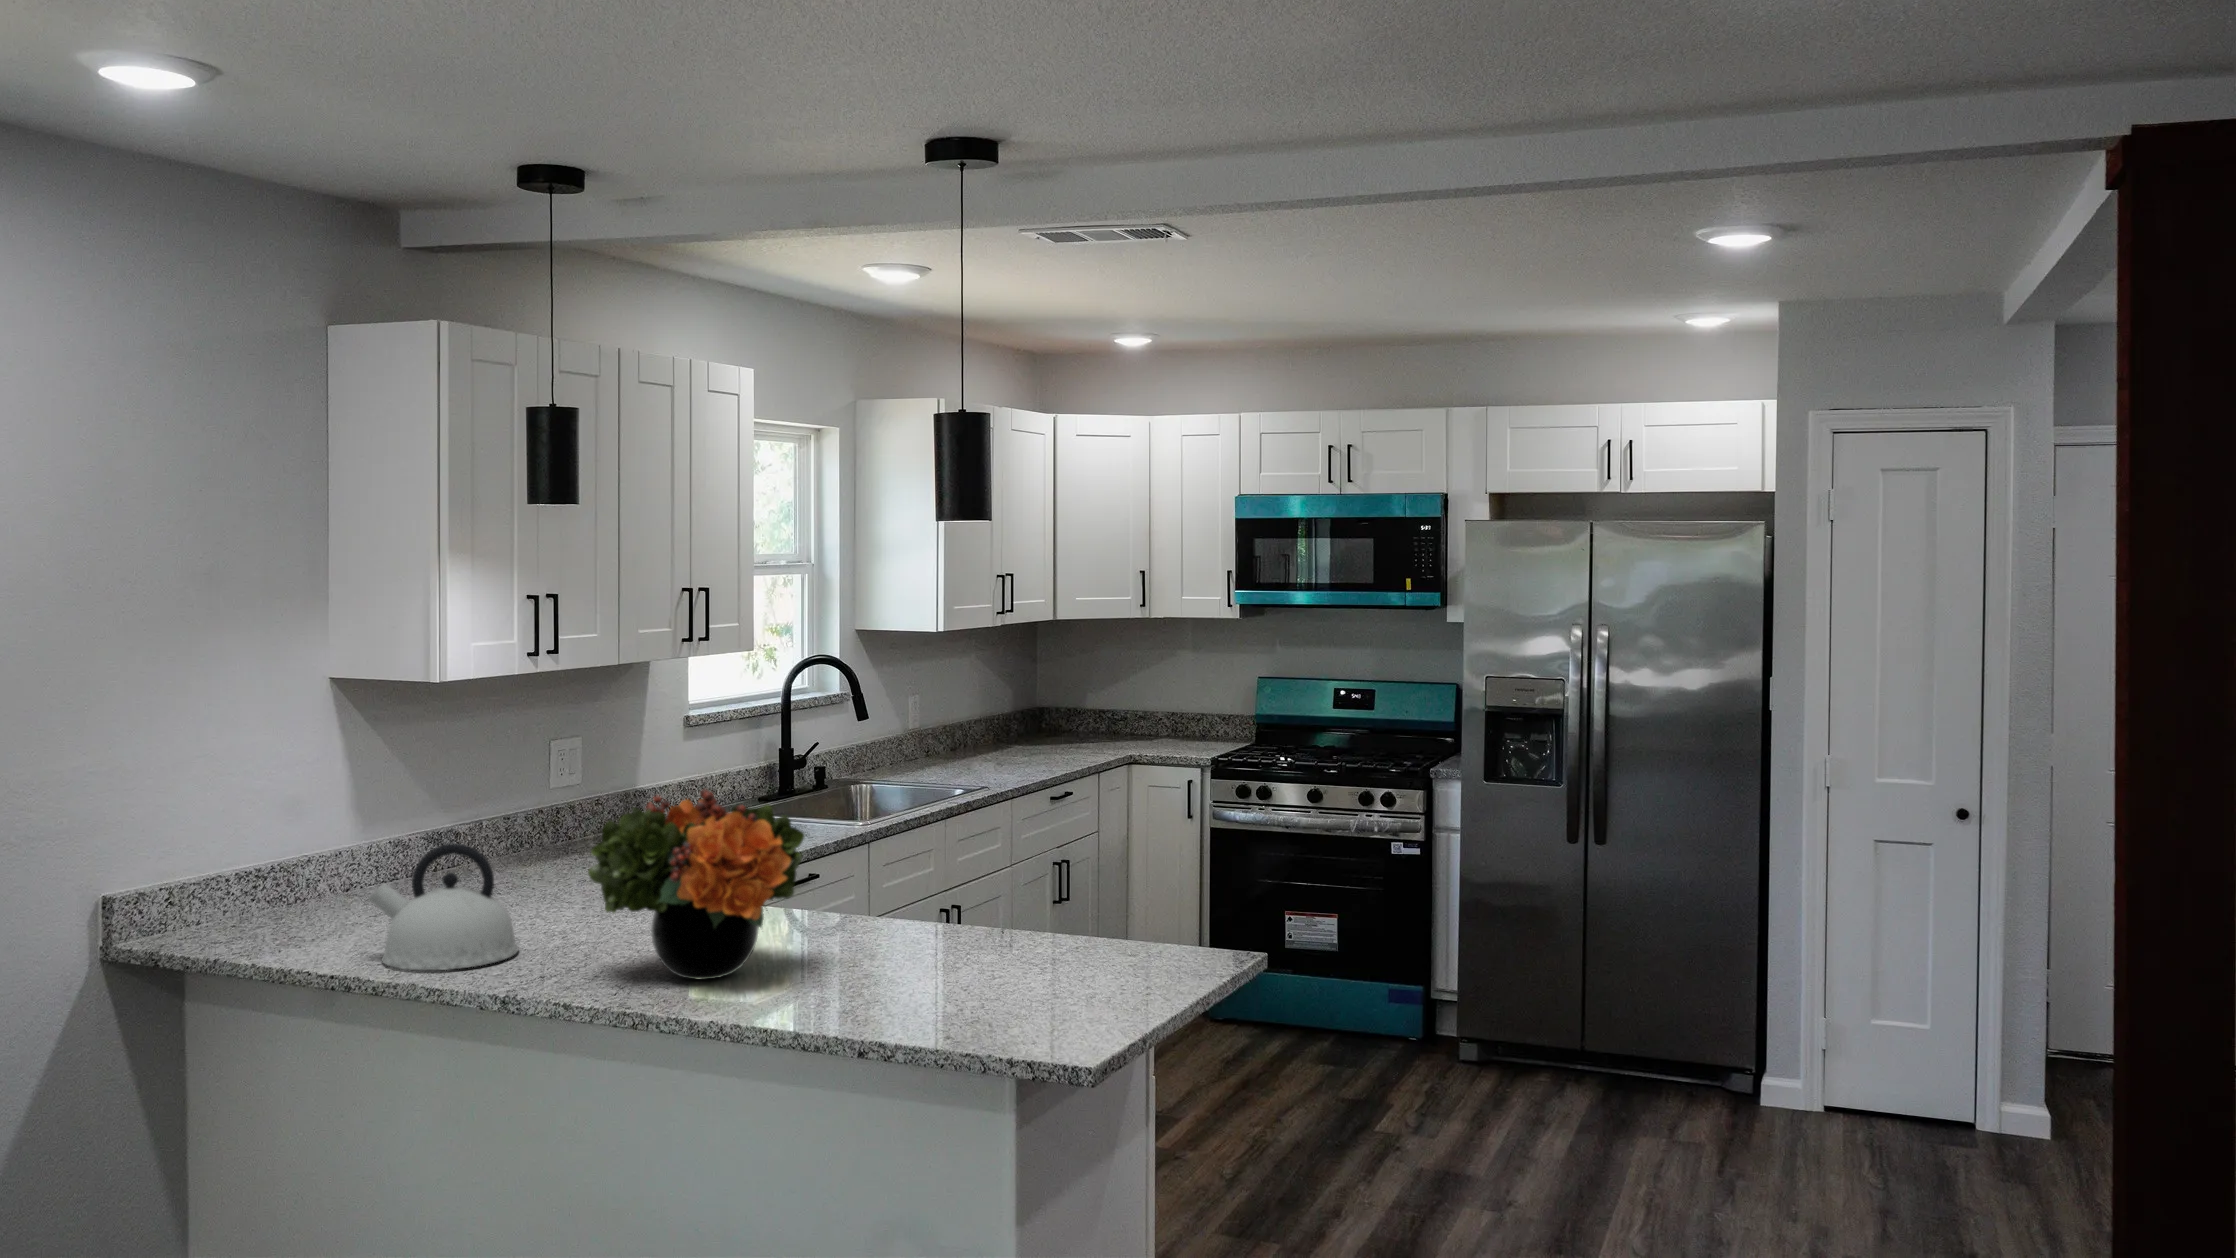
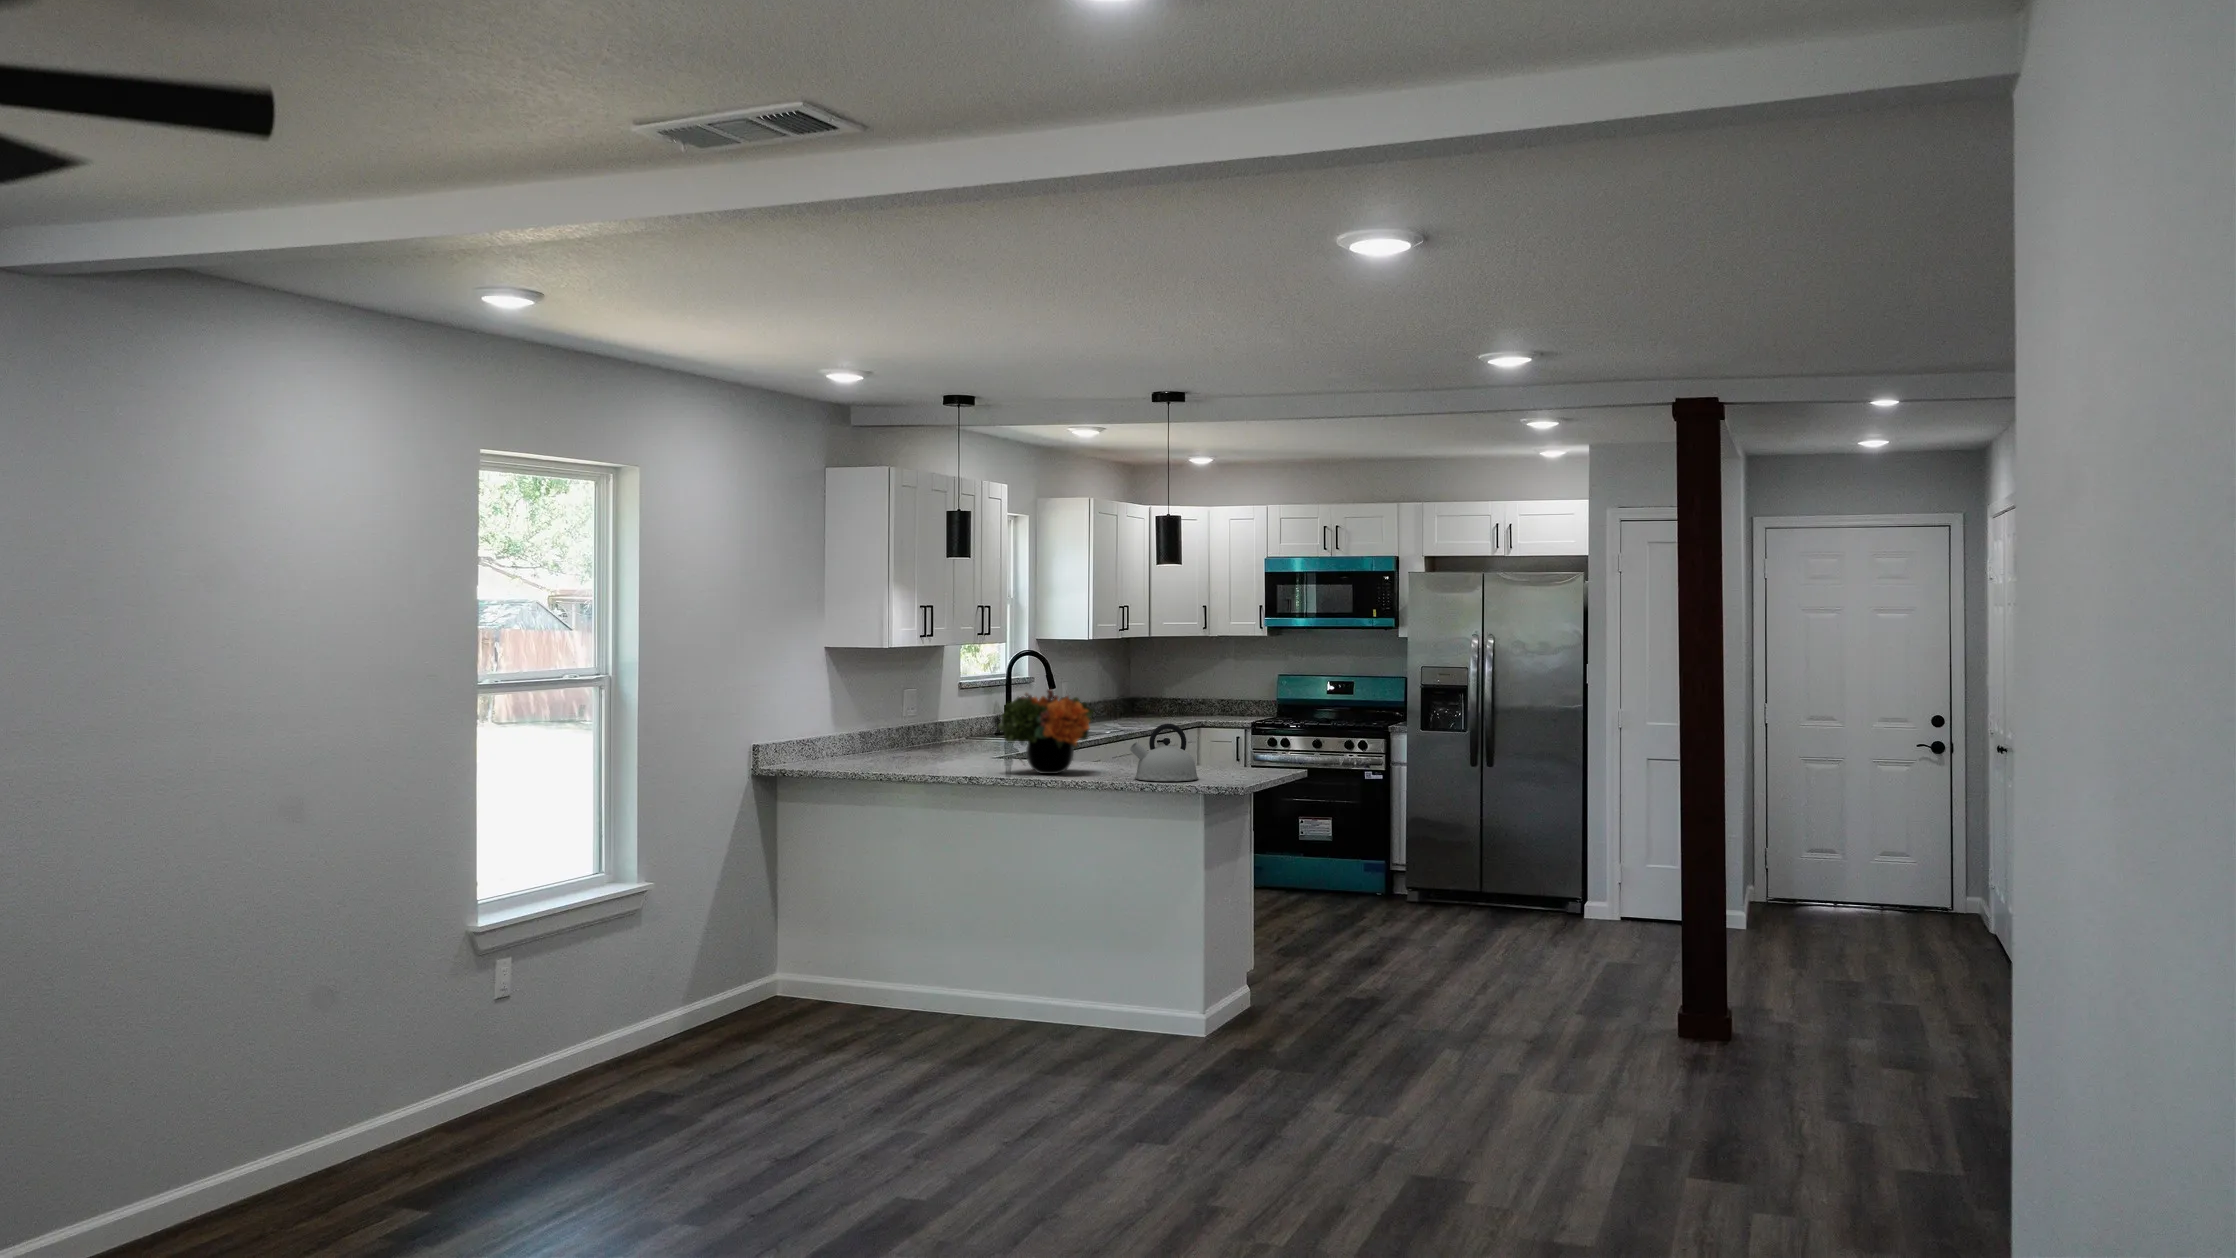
kettle: present [370,844,519,970] -> present [1130,724,1198,781]

